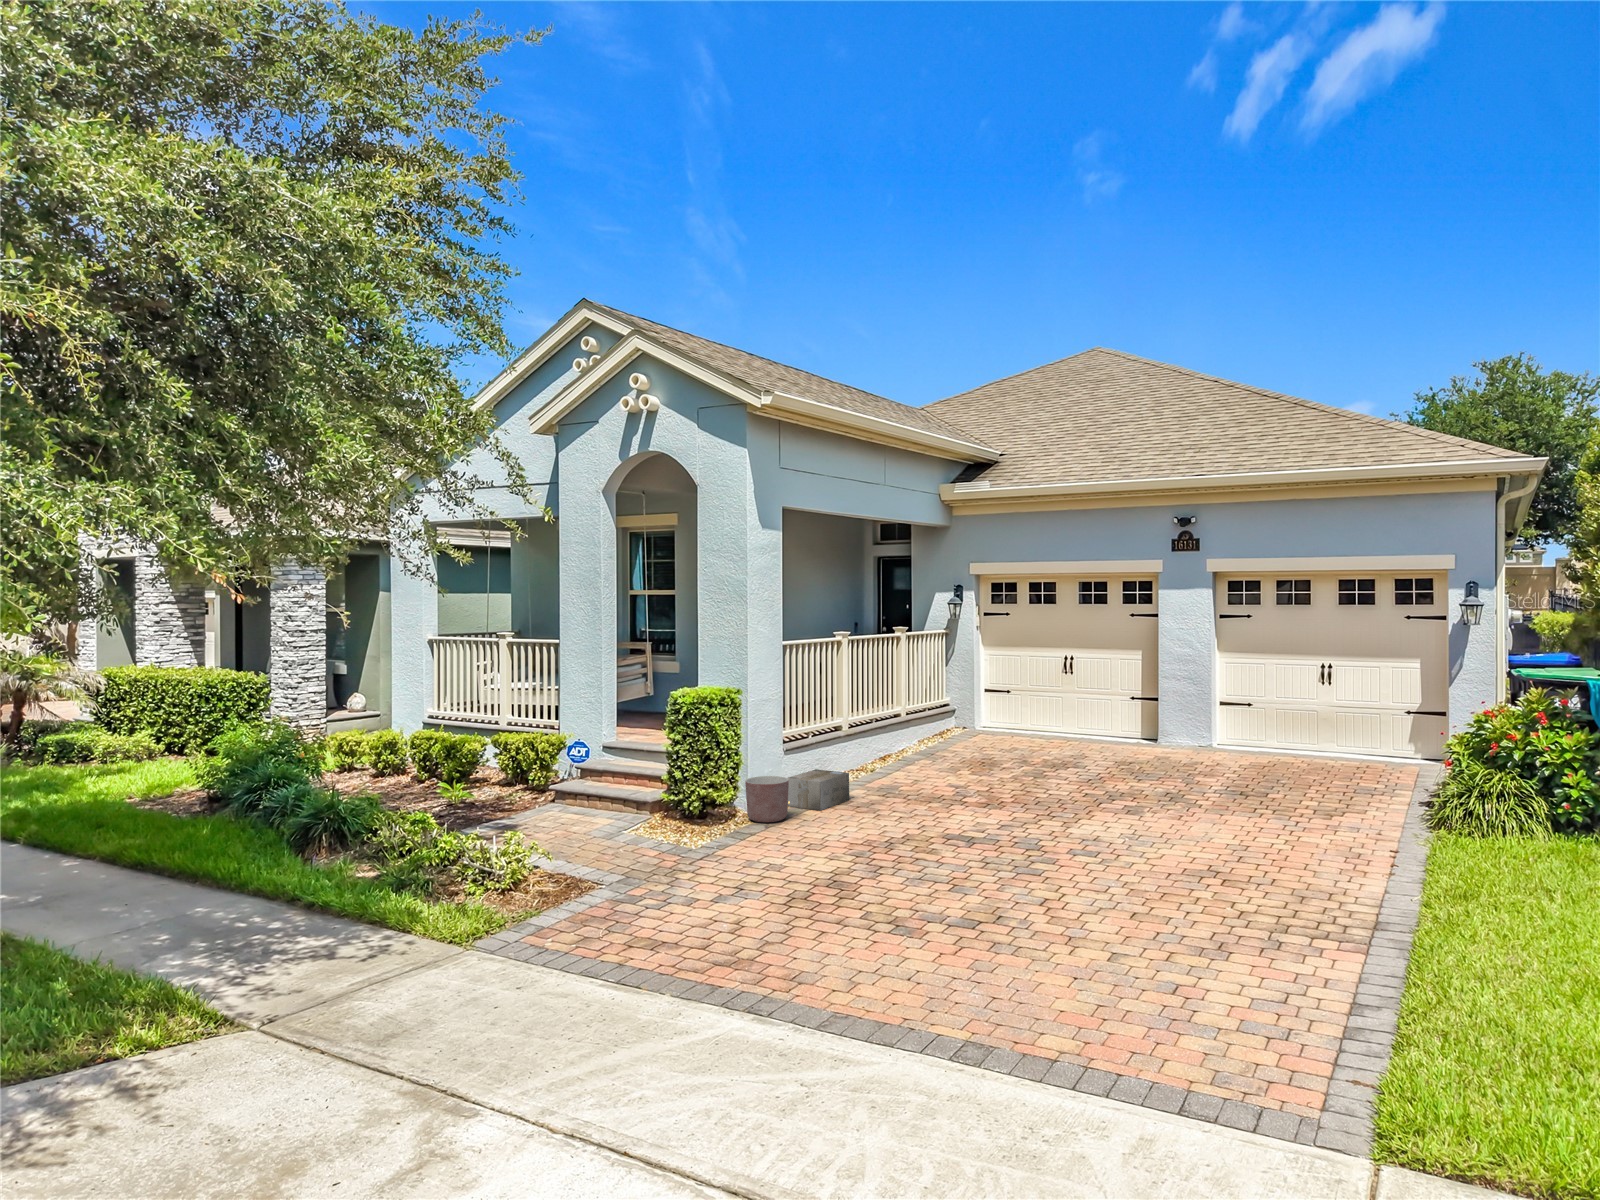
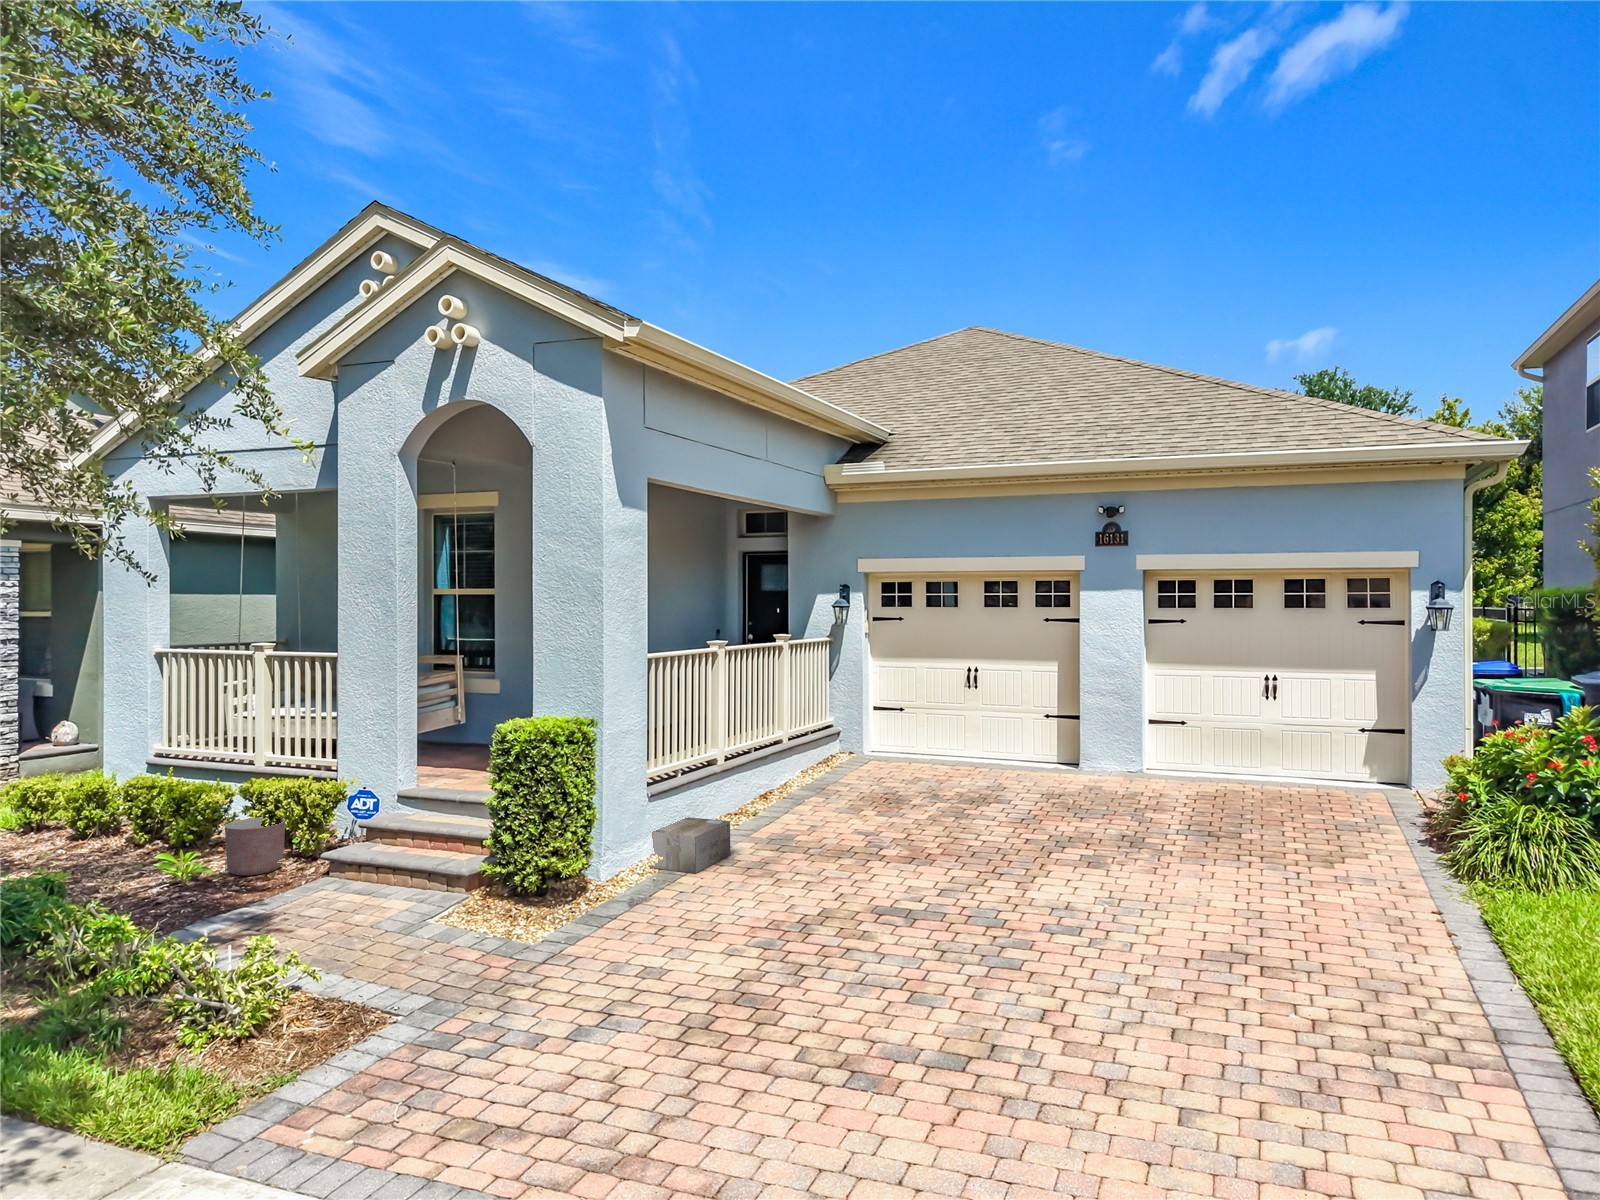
planter: present [745,776,789,822] -> present [225,817,285,875]

